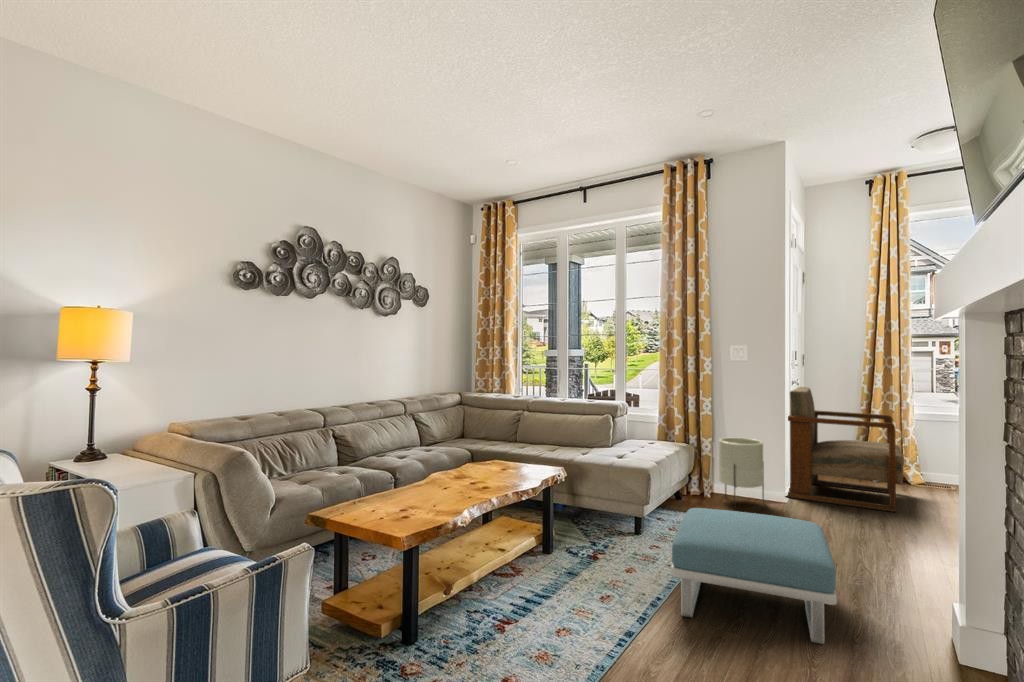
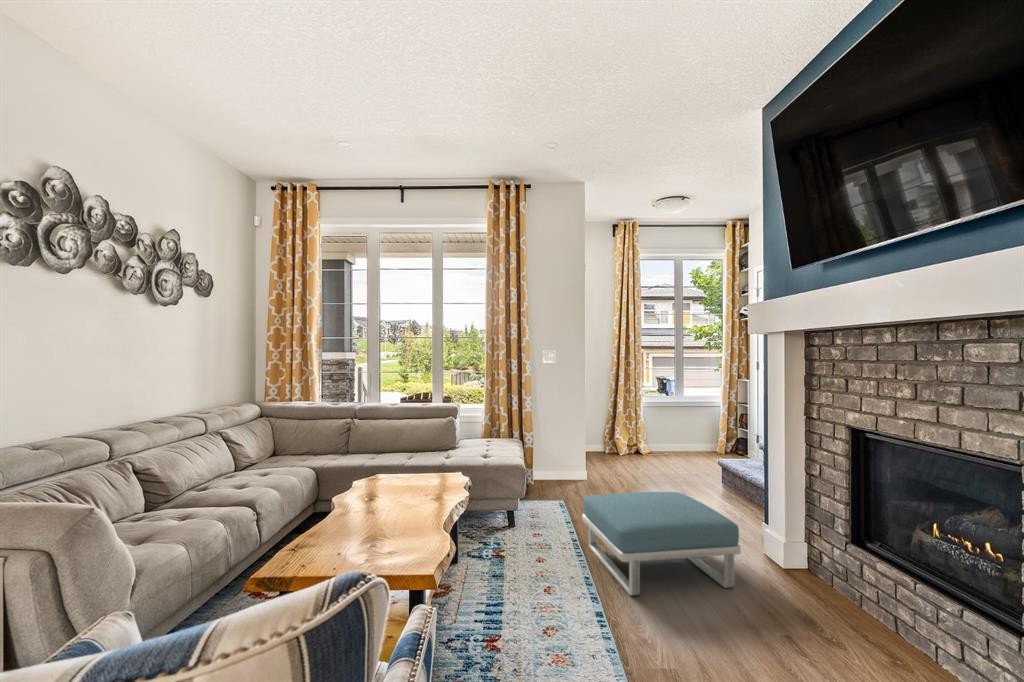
armchair: present [787,387,904,512] -> none [573,384,660,476]
planter: present [719,438,764,506] -> none [541,430,577,491]

